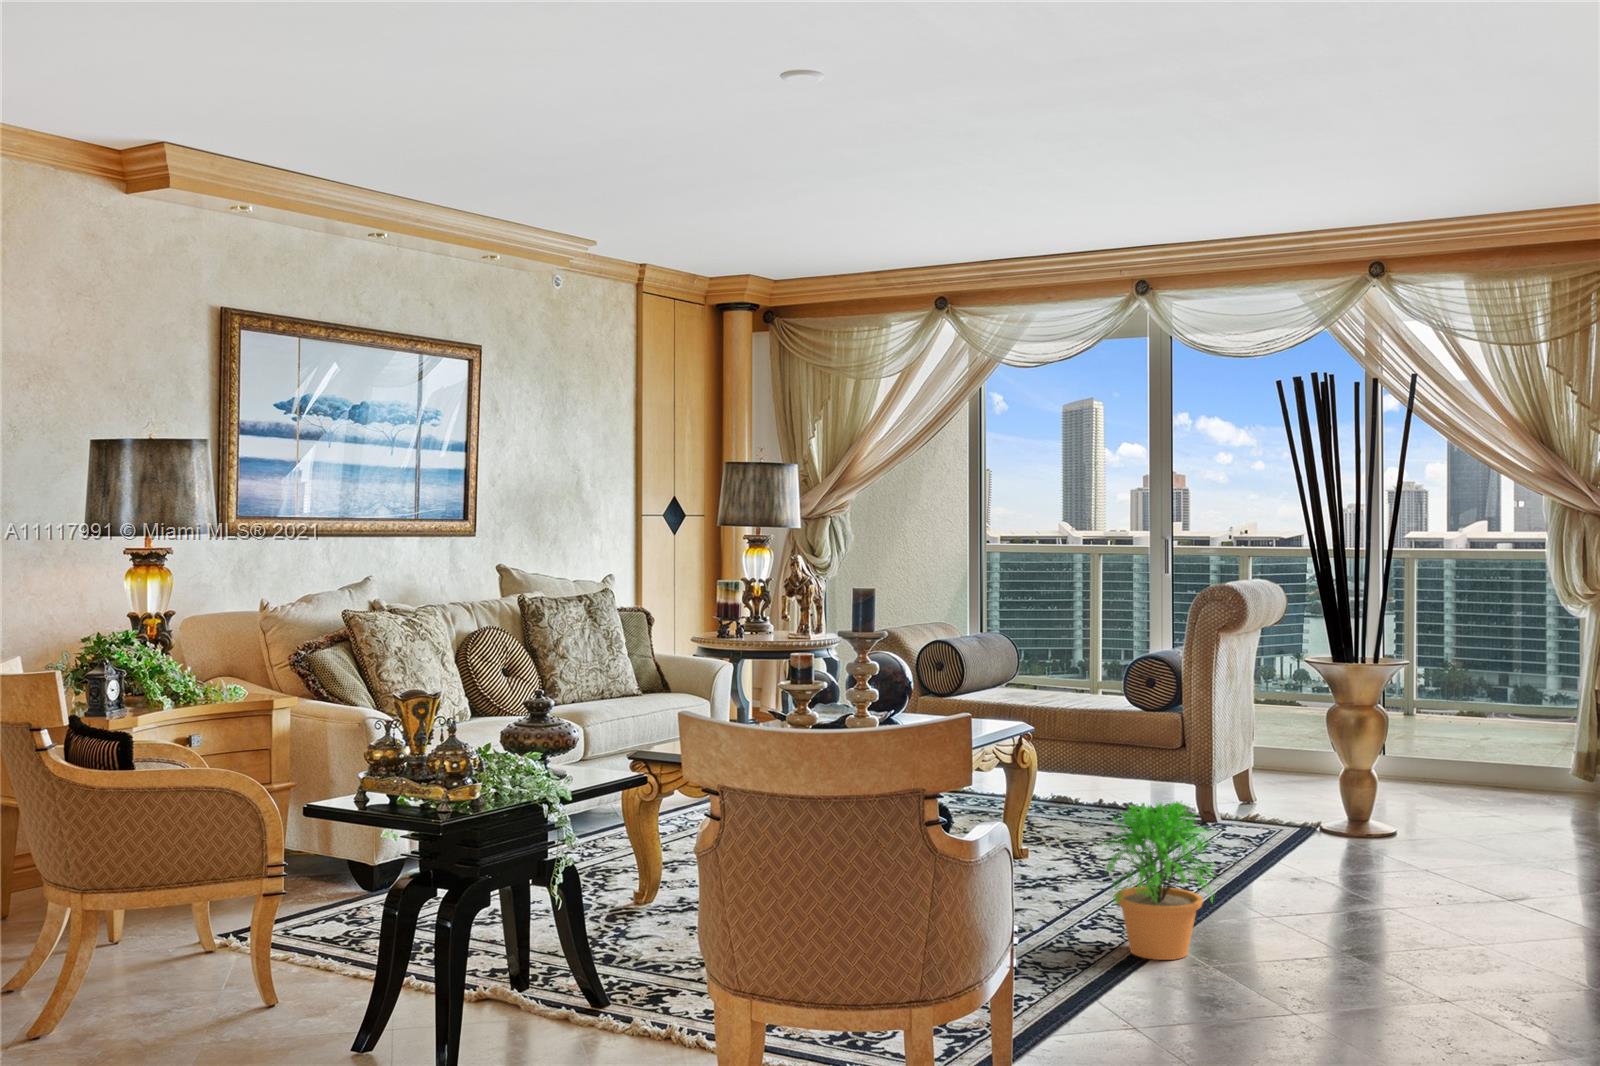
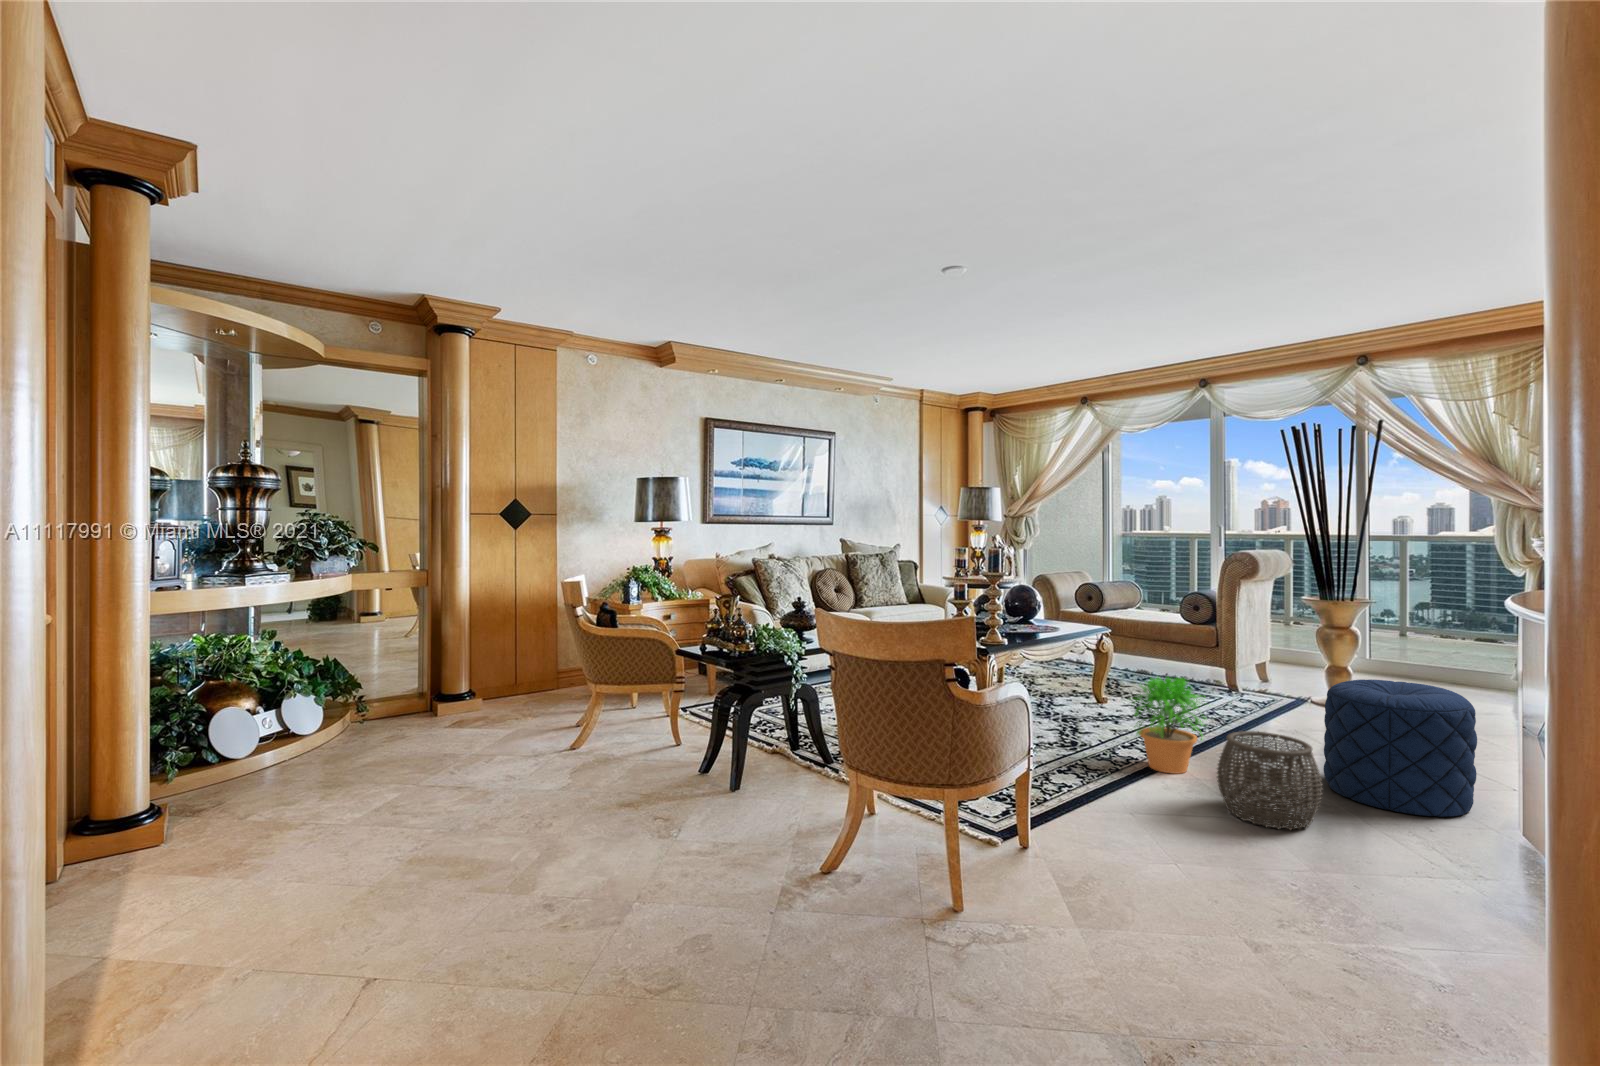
pouf: none [1376,787,1566,981] -> present [1324,680,1477,817]
woven basket: none [1248,878,1394,1024] -> present [1217,731,1323,830]

